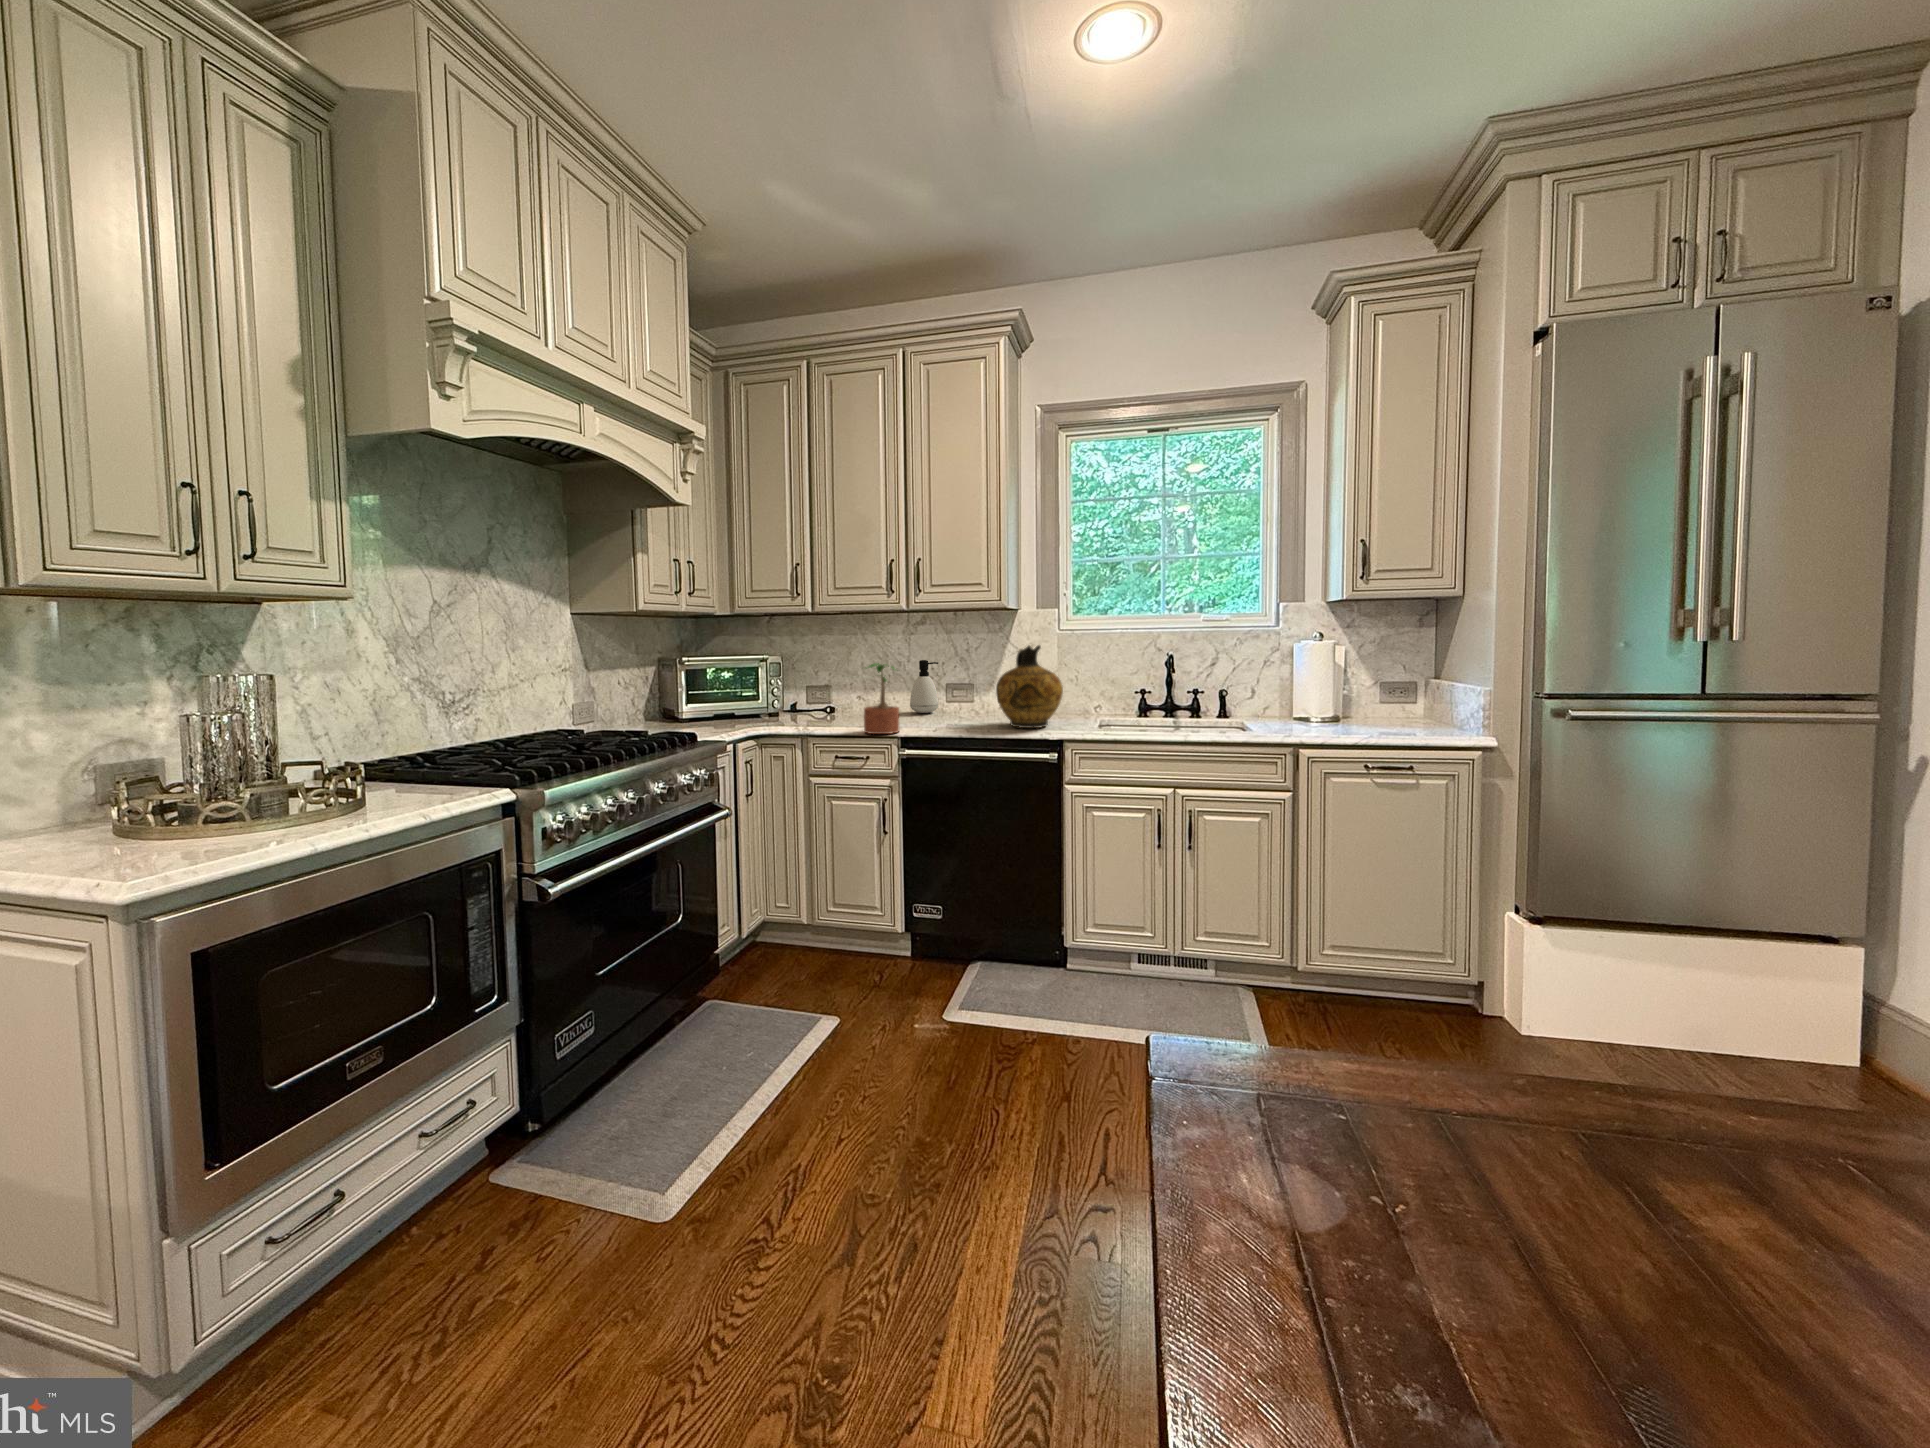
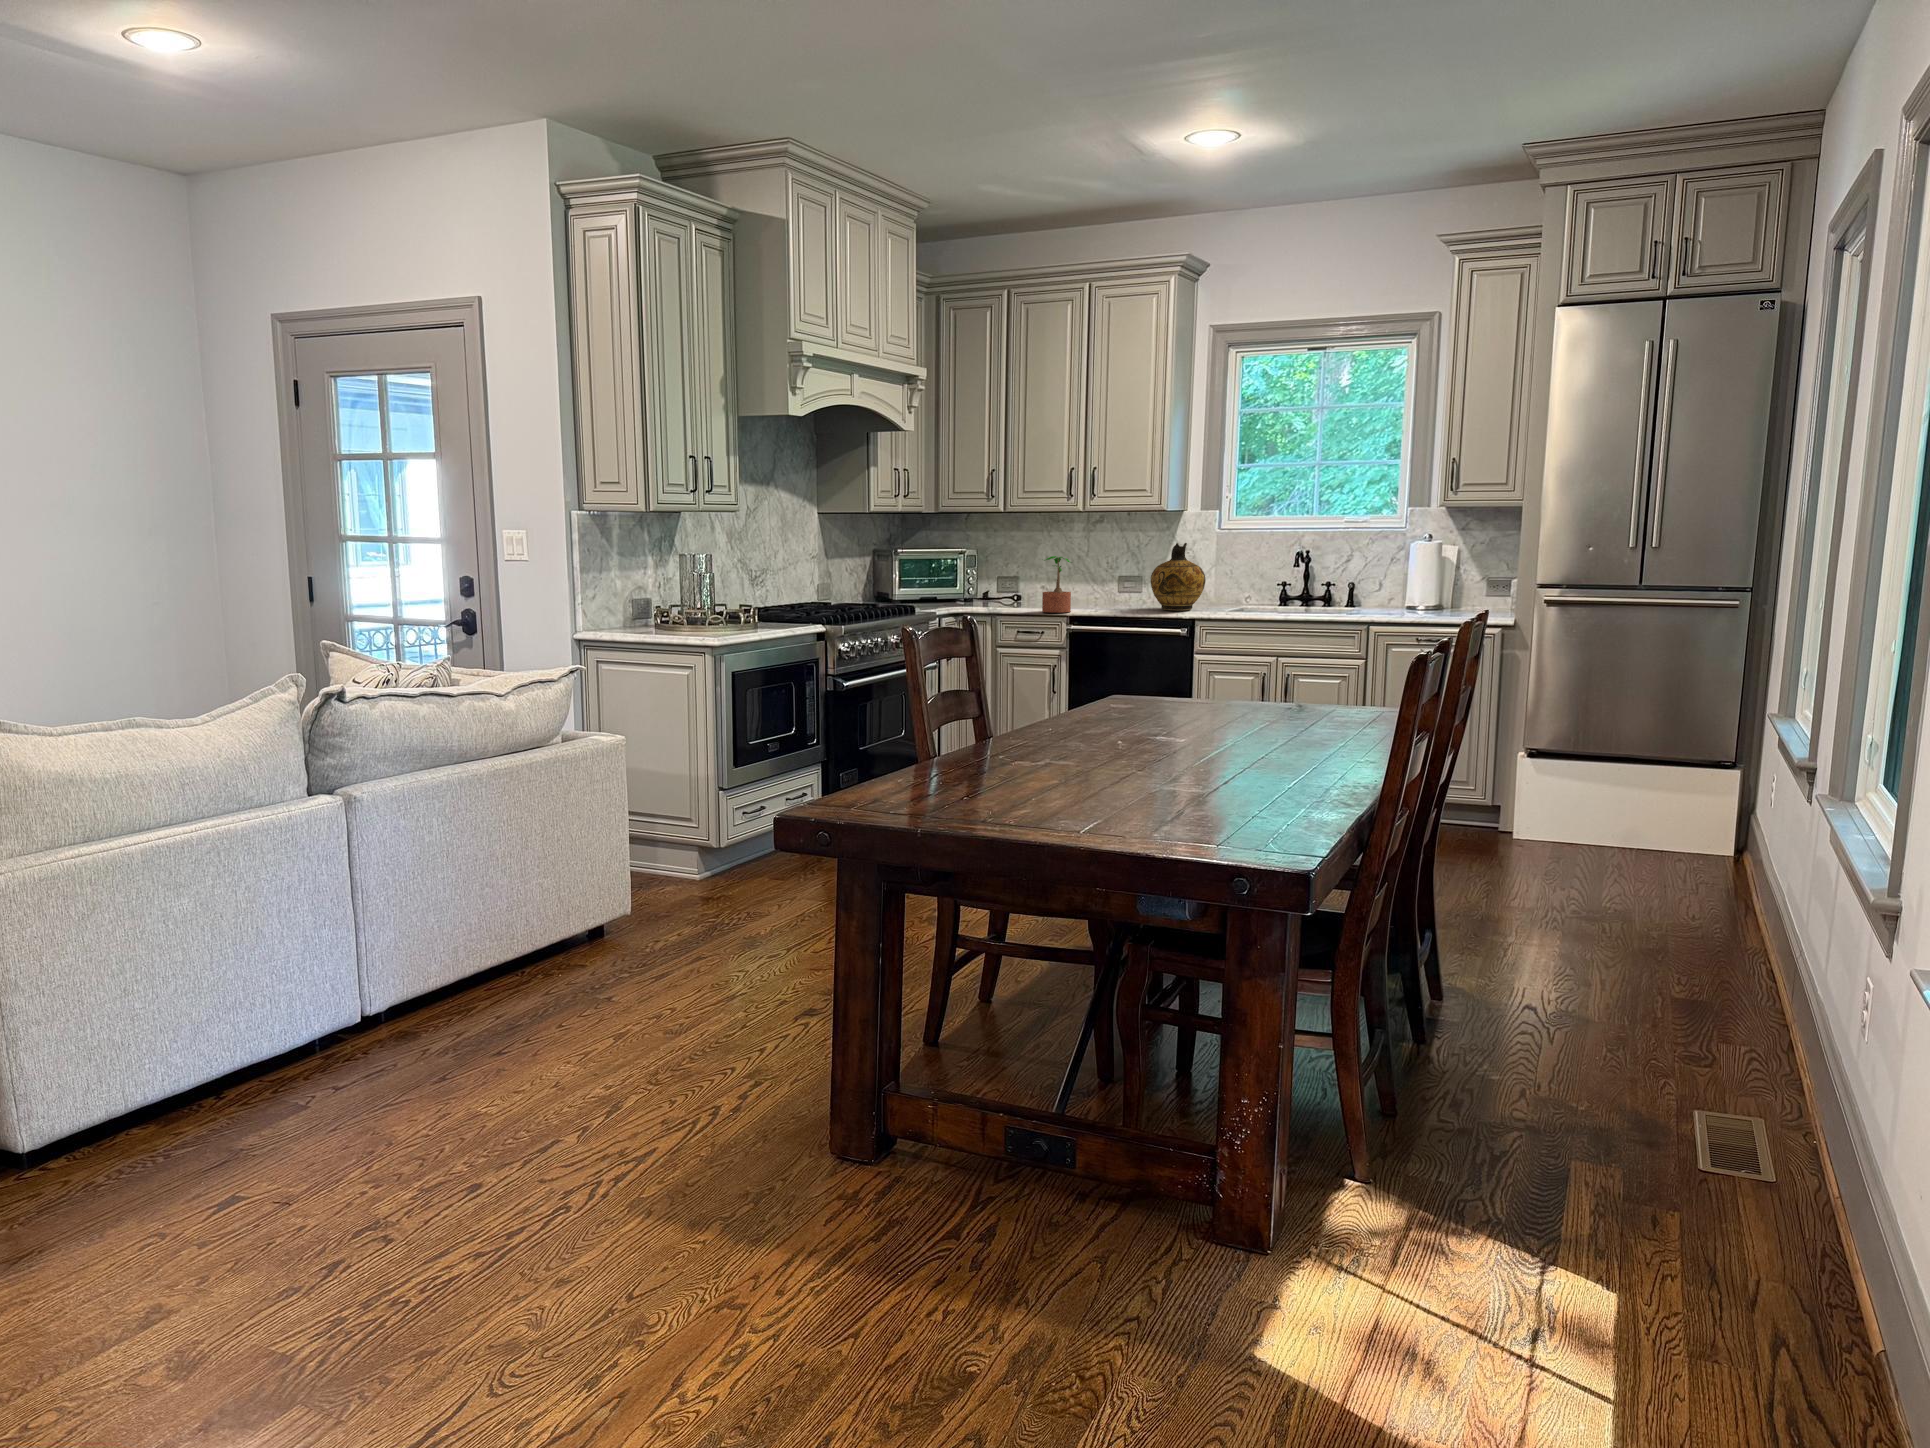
soap dispenser: present [910,660,938,713] -> none [1086,555,1112,601]

